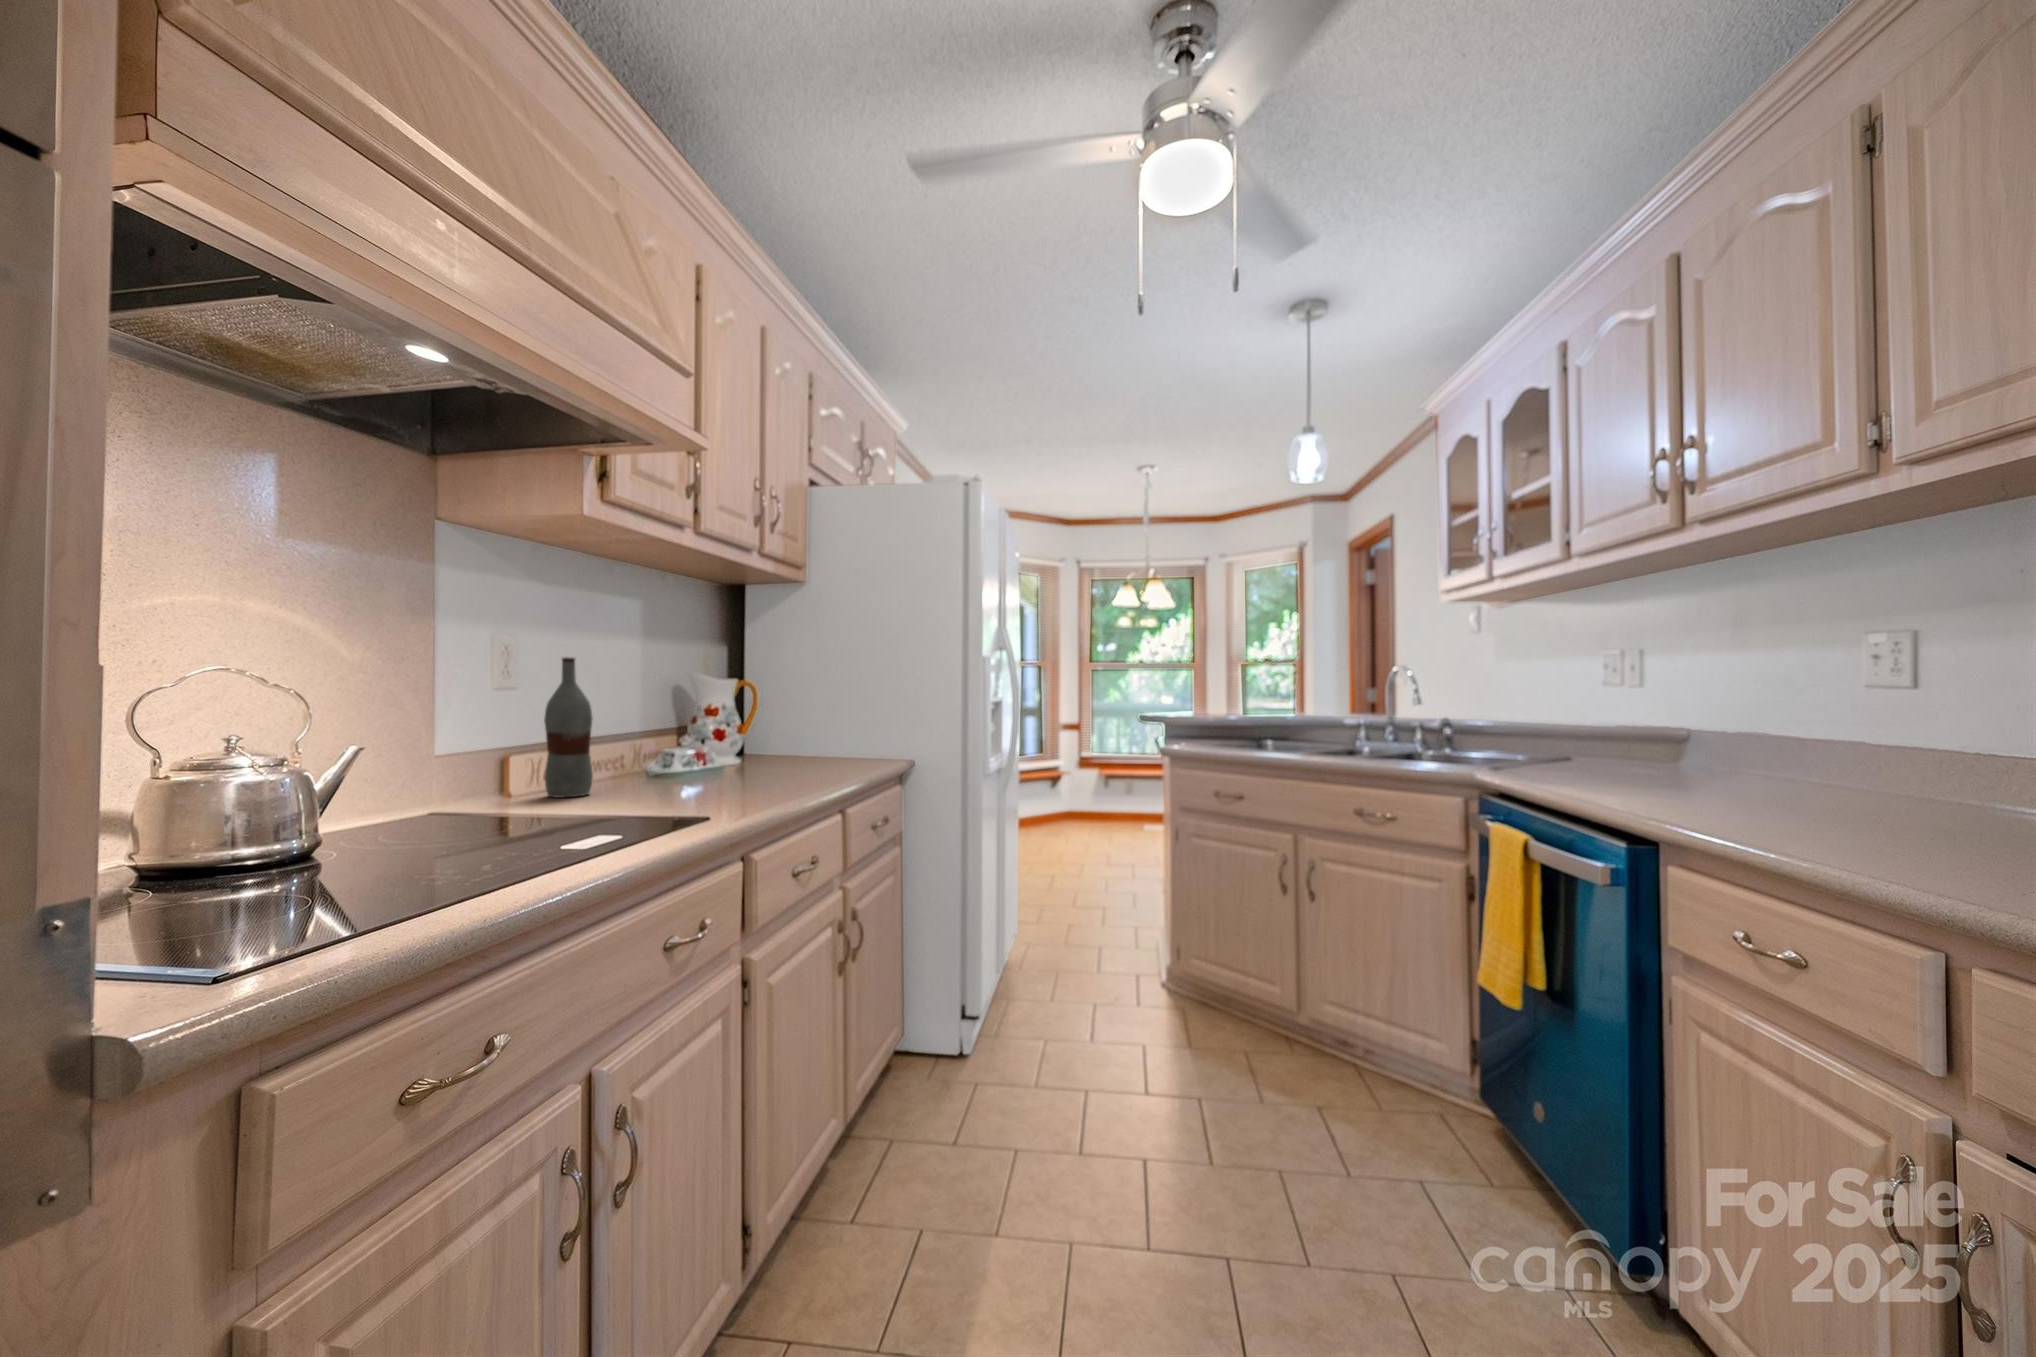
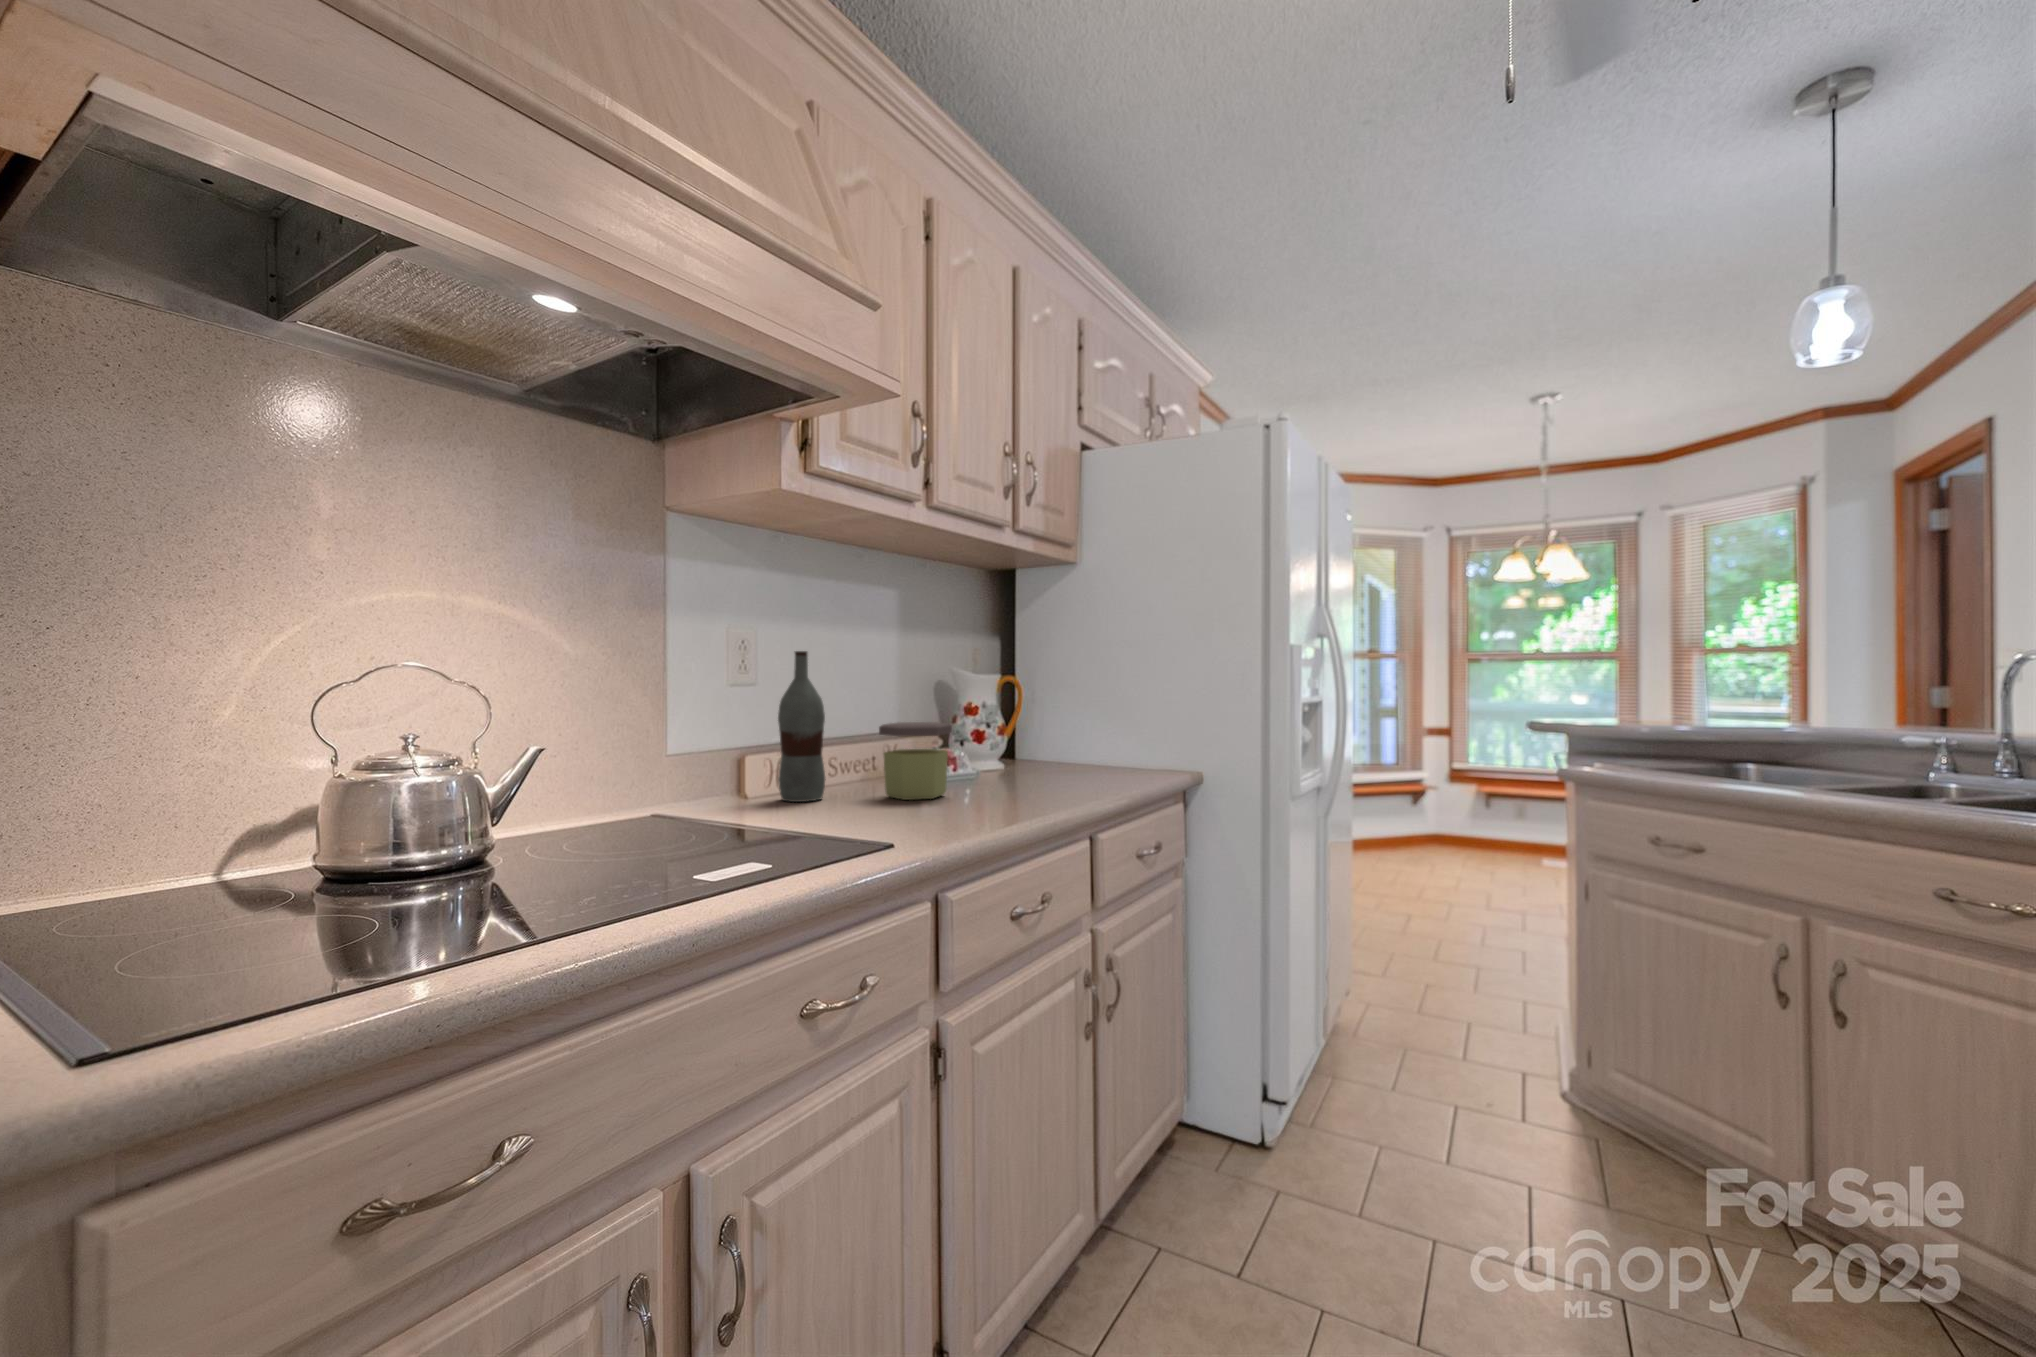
jar: none [646,722,714,791] -> present [879,722,952,800]

